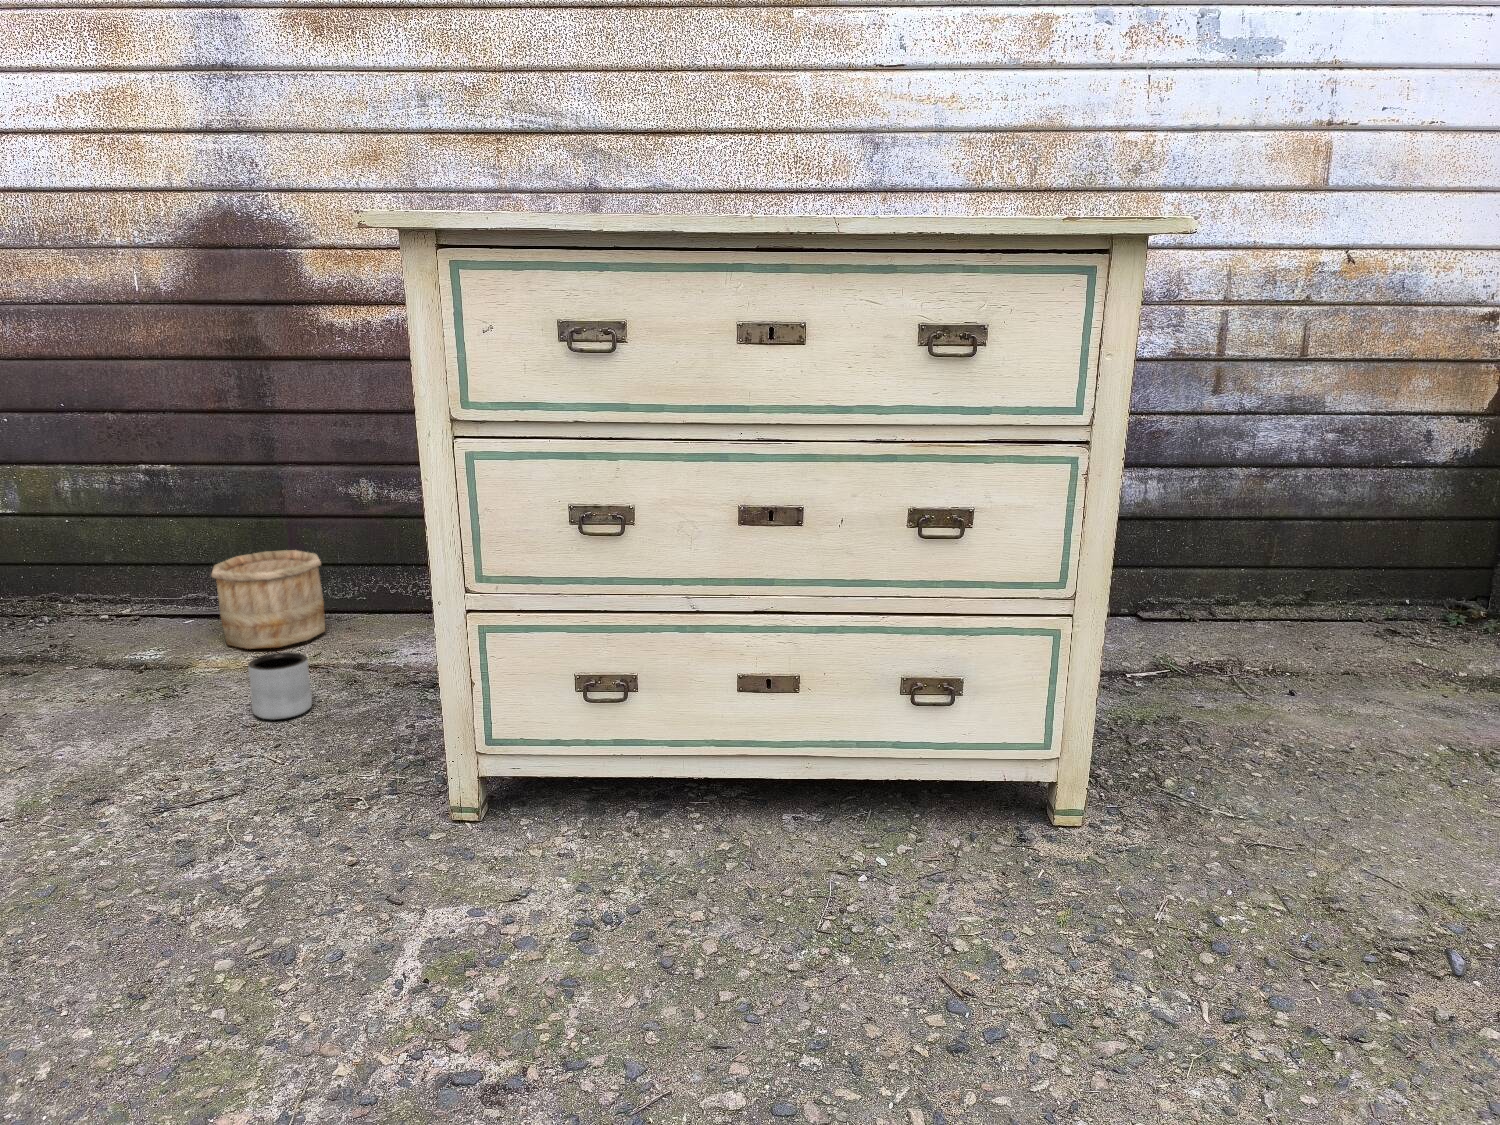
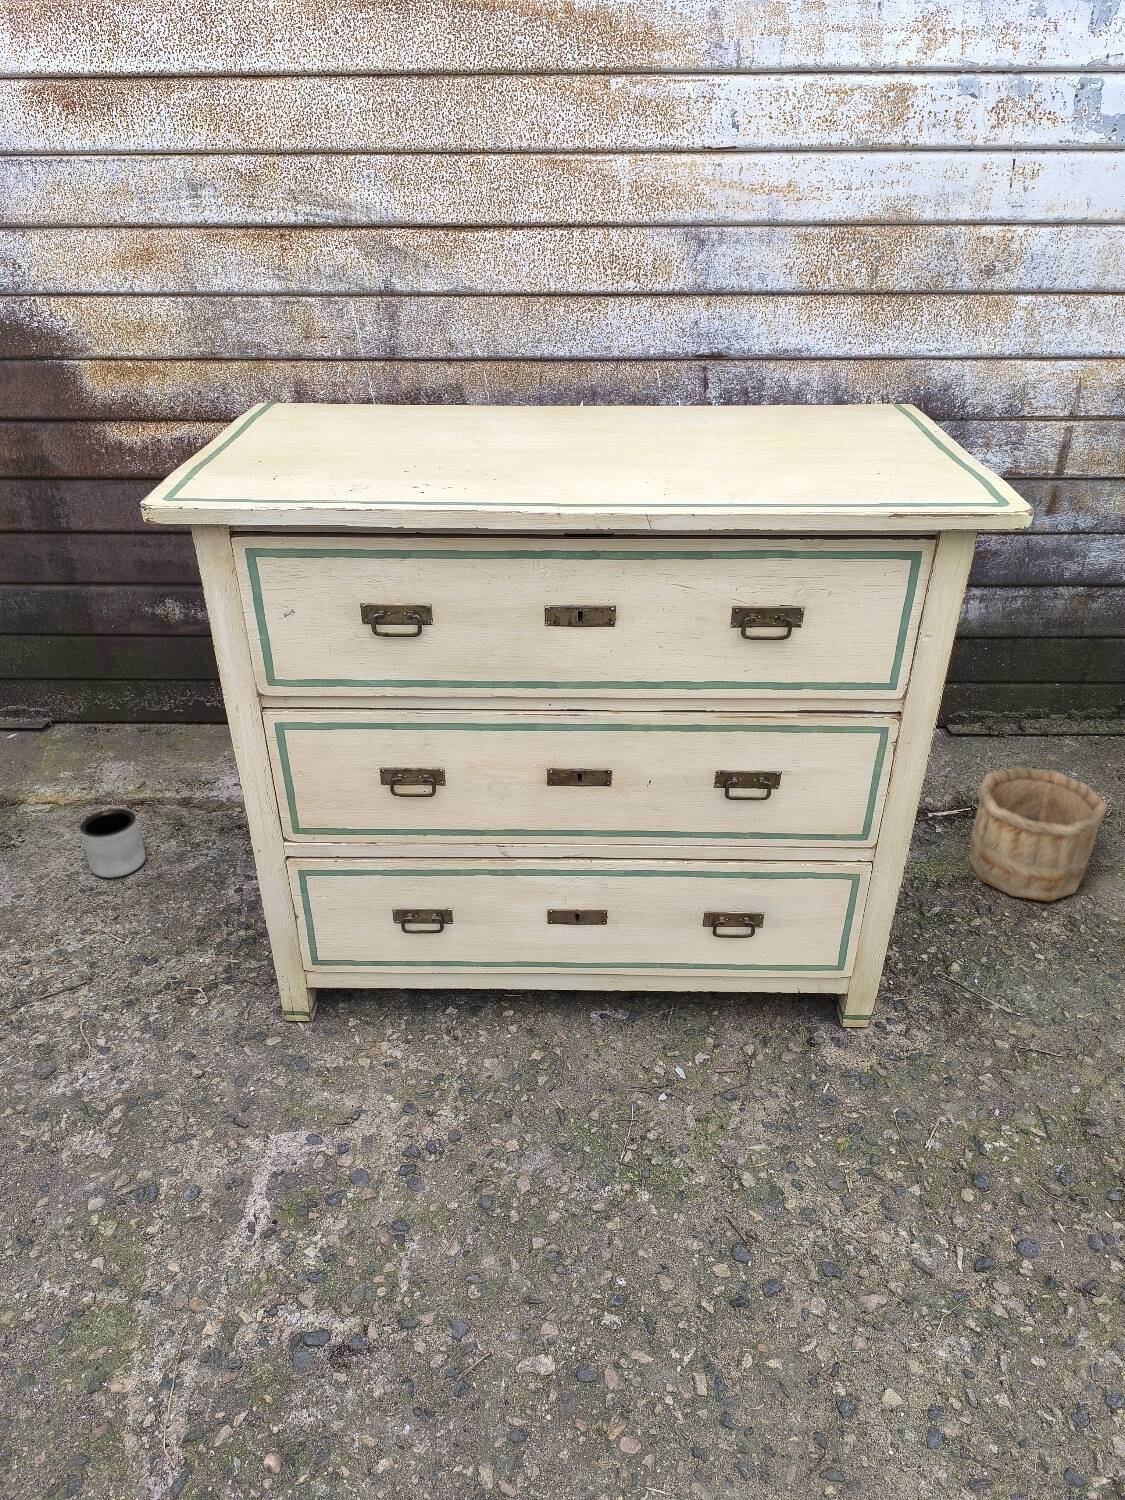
wooden bucket: present [211,550,325,649] -> present [969,767,1107,901]

